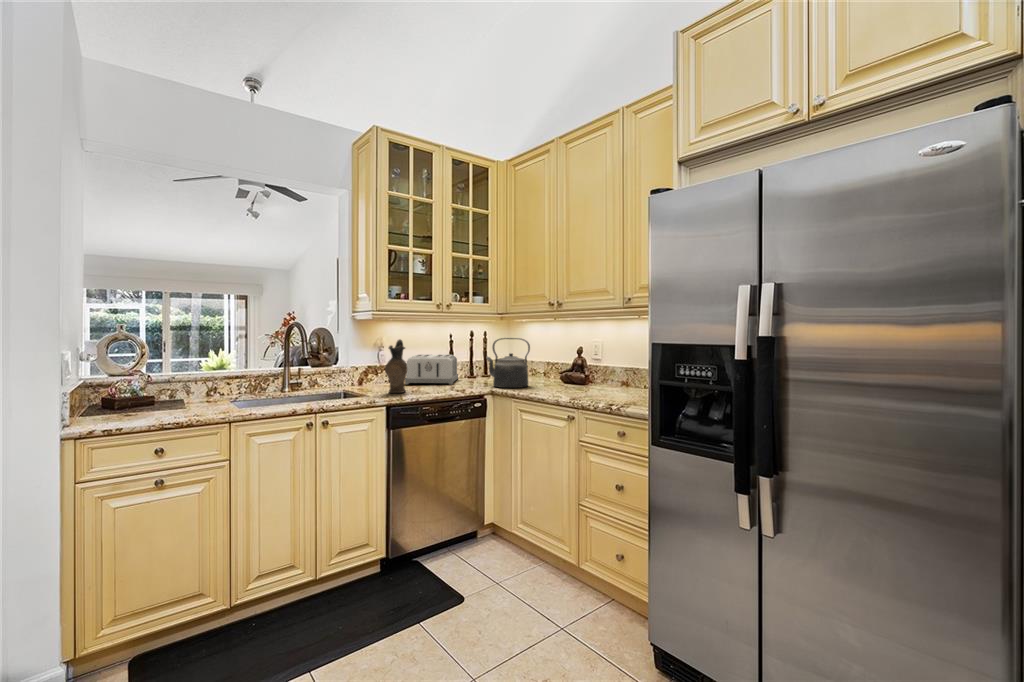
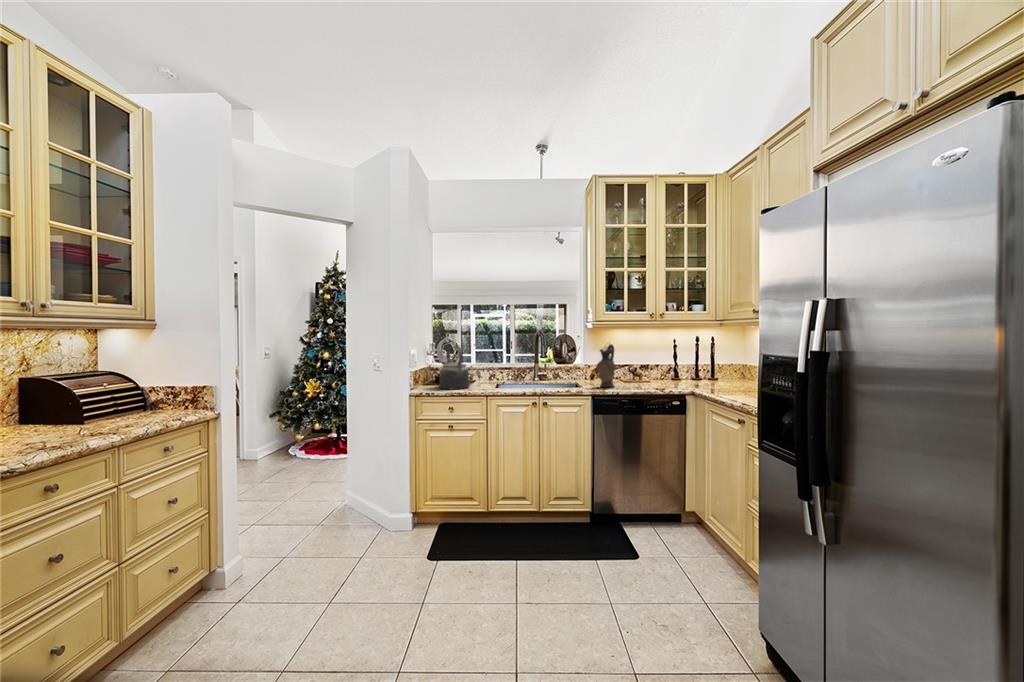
kettle: present [487,338,530,388] -> present [440,347,470,389]
toaster: present [405,355,458,385] -> none [626,357,680,384]

